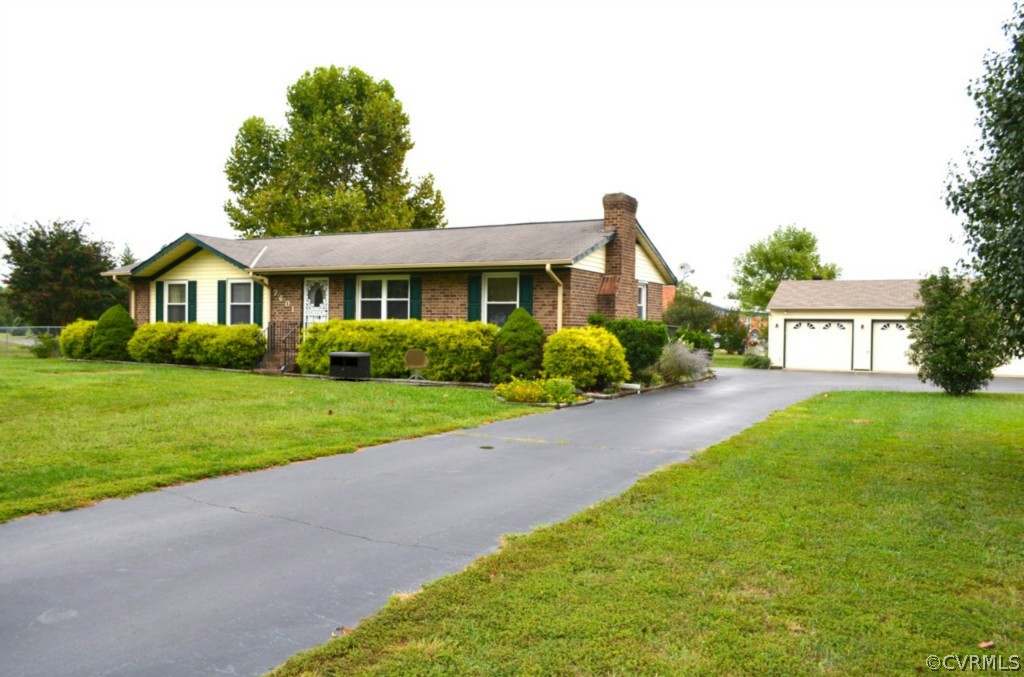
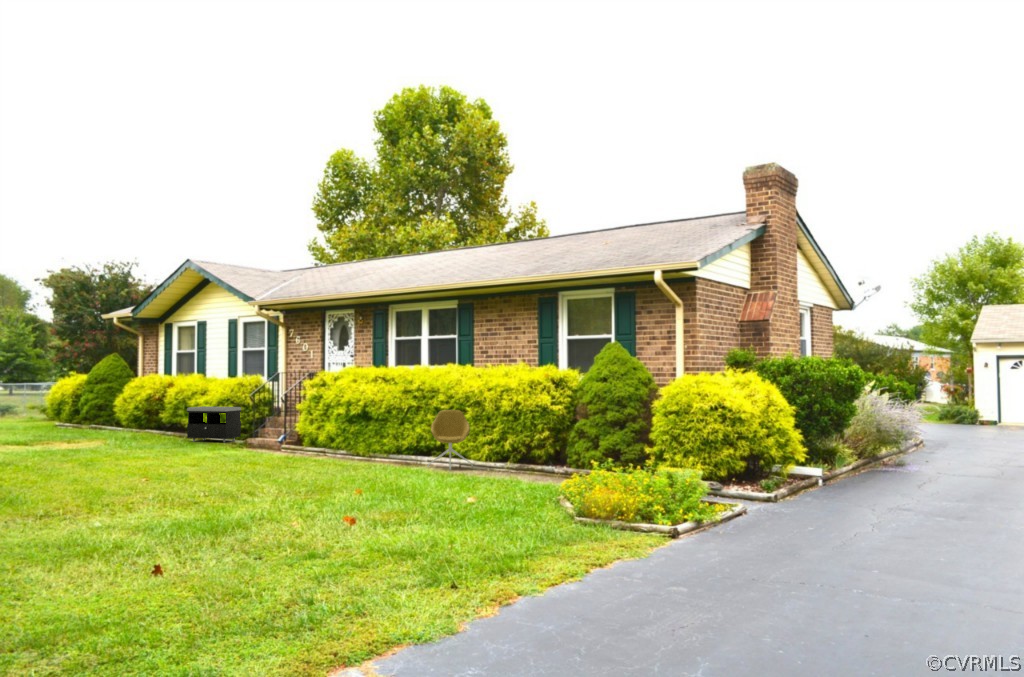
storage bench: present [329,352,371,381] -> present [187,407,241,442]

